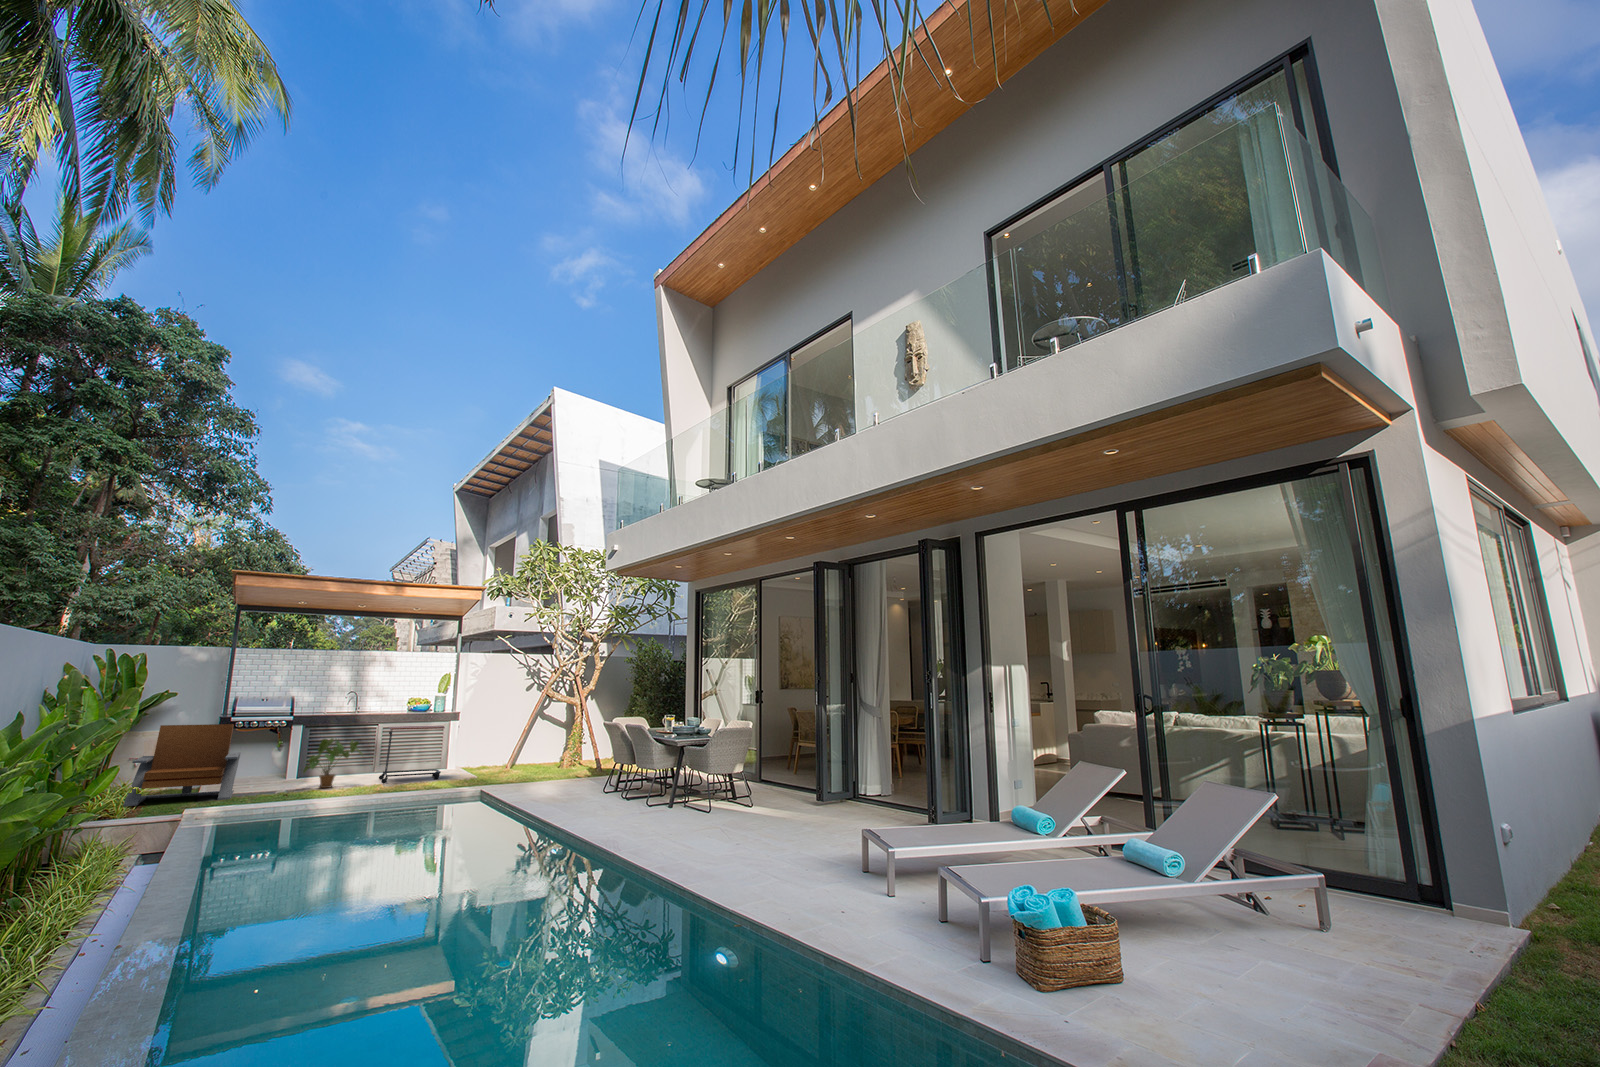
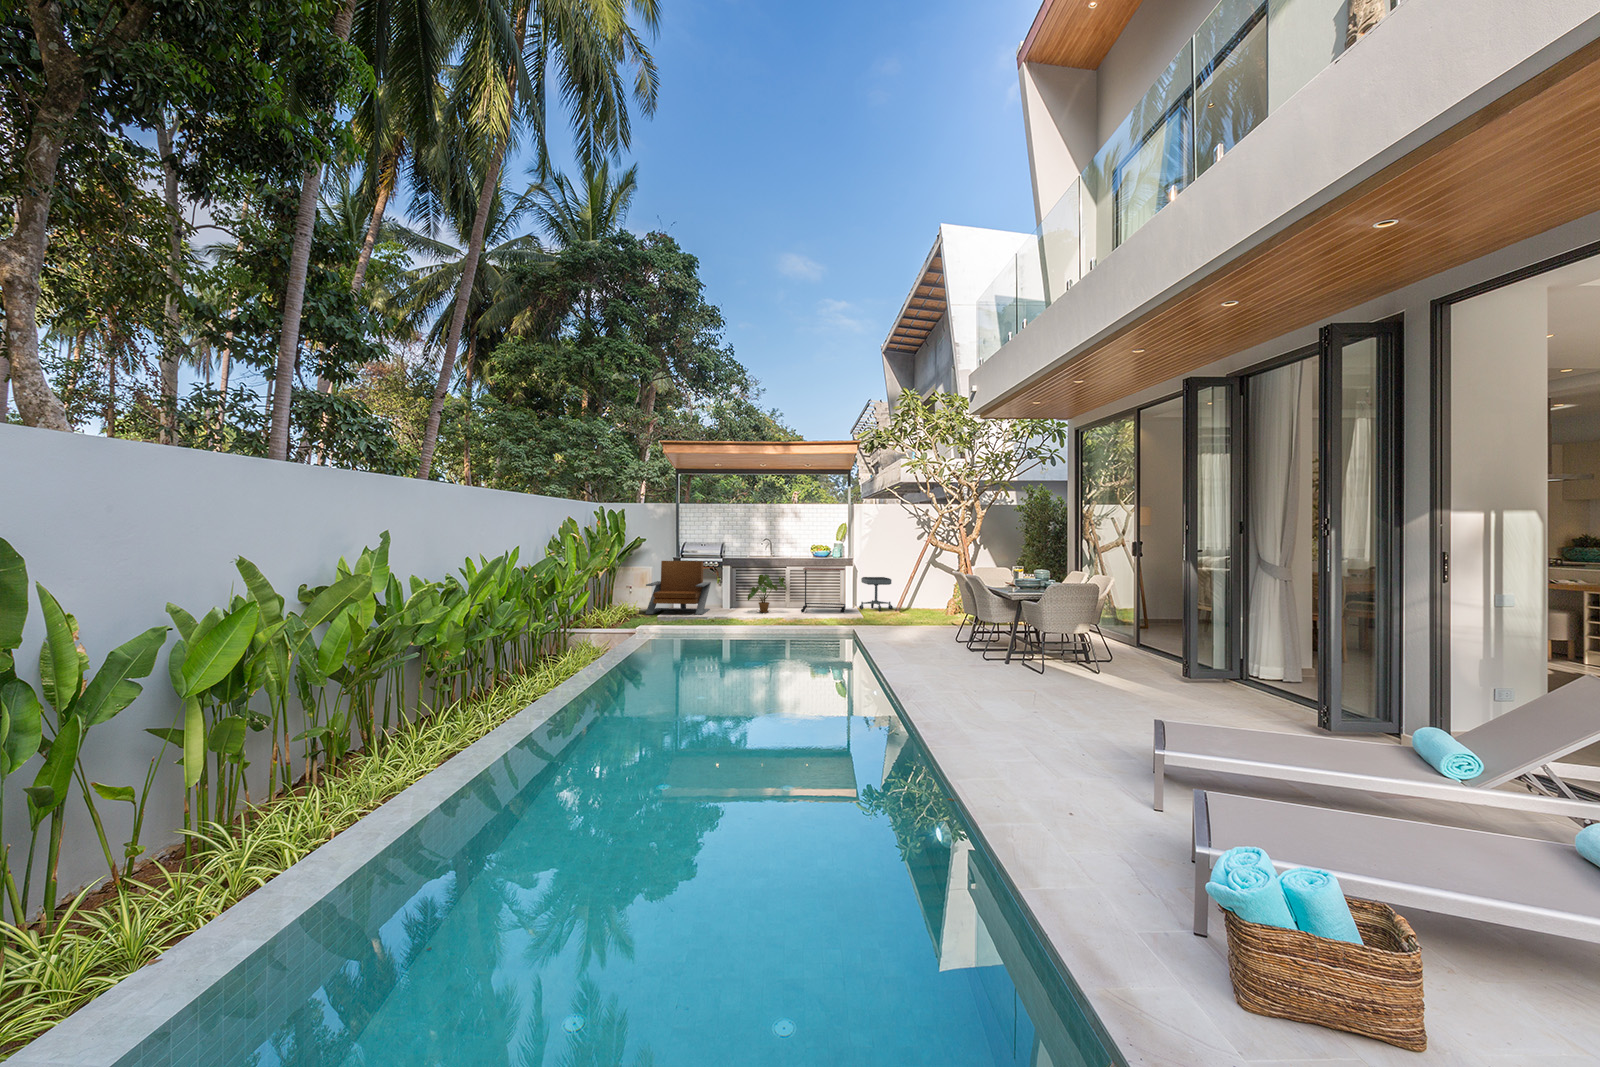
stool: none [454,735,497,775] -> present [859,577,893,611]

